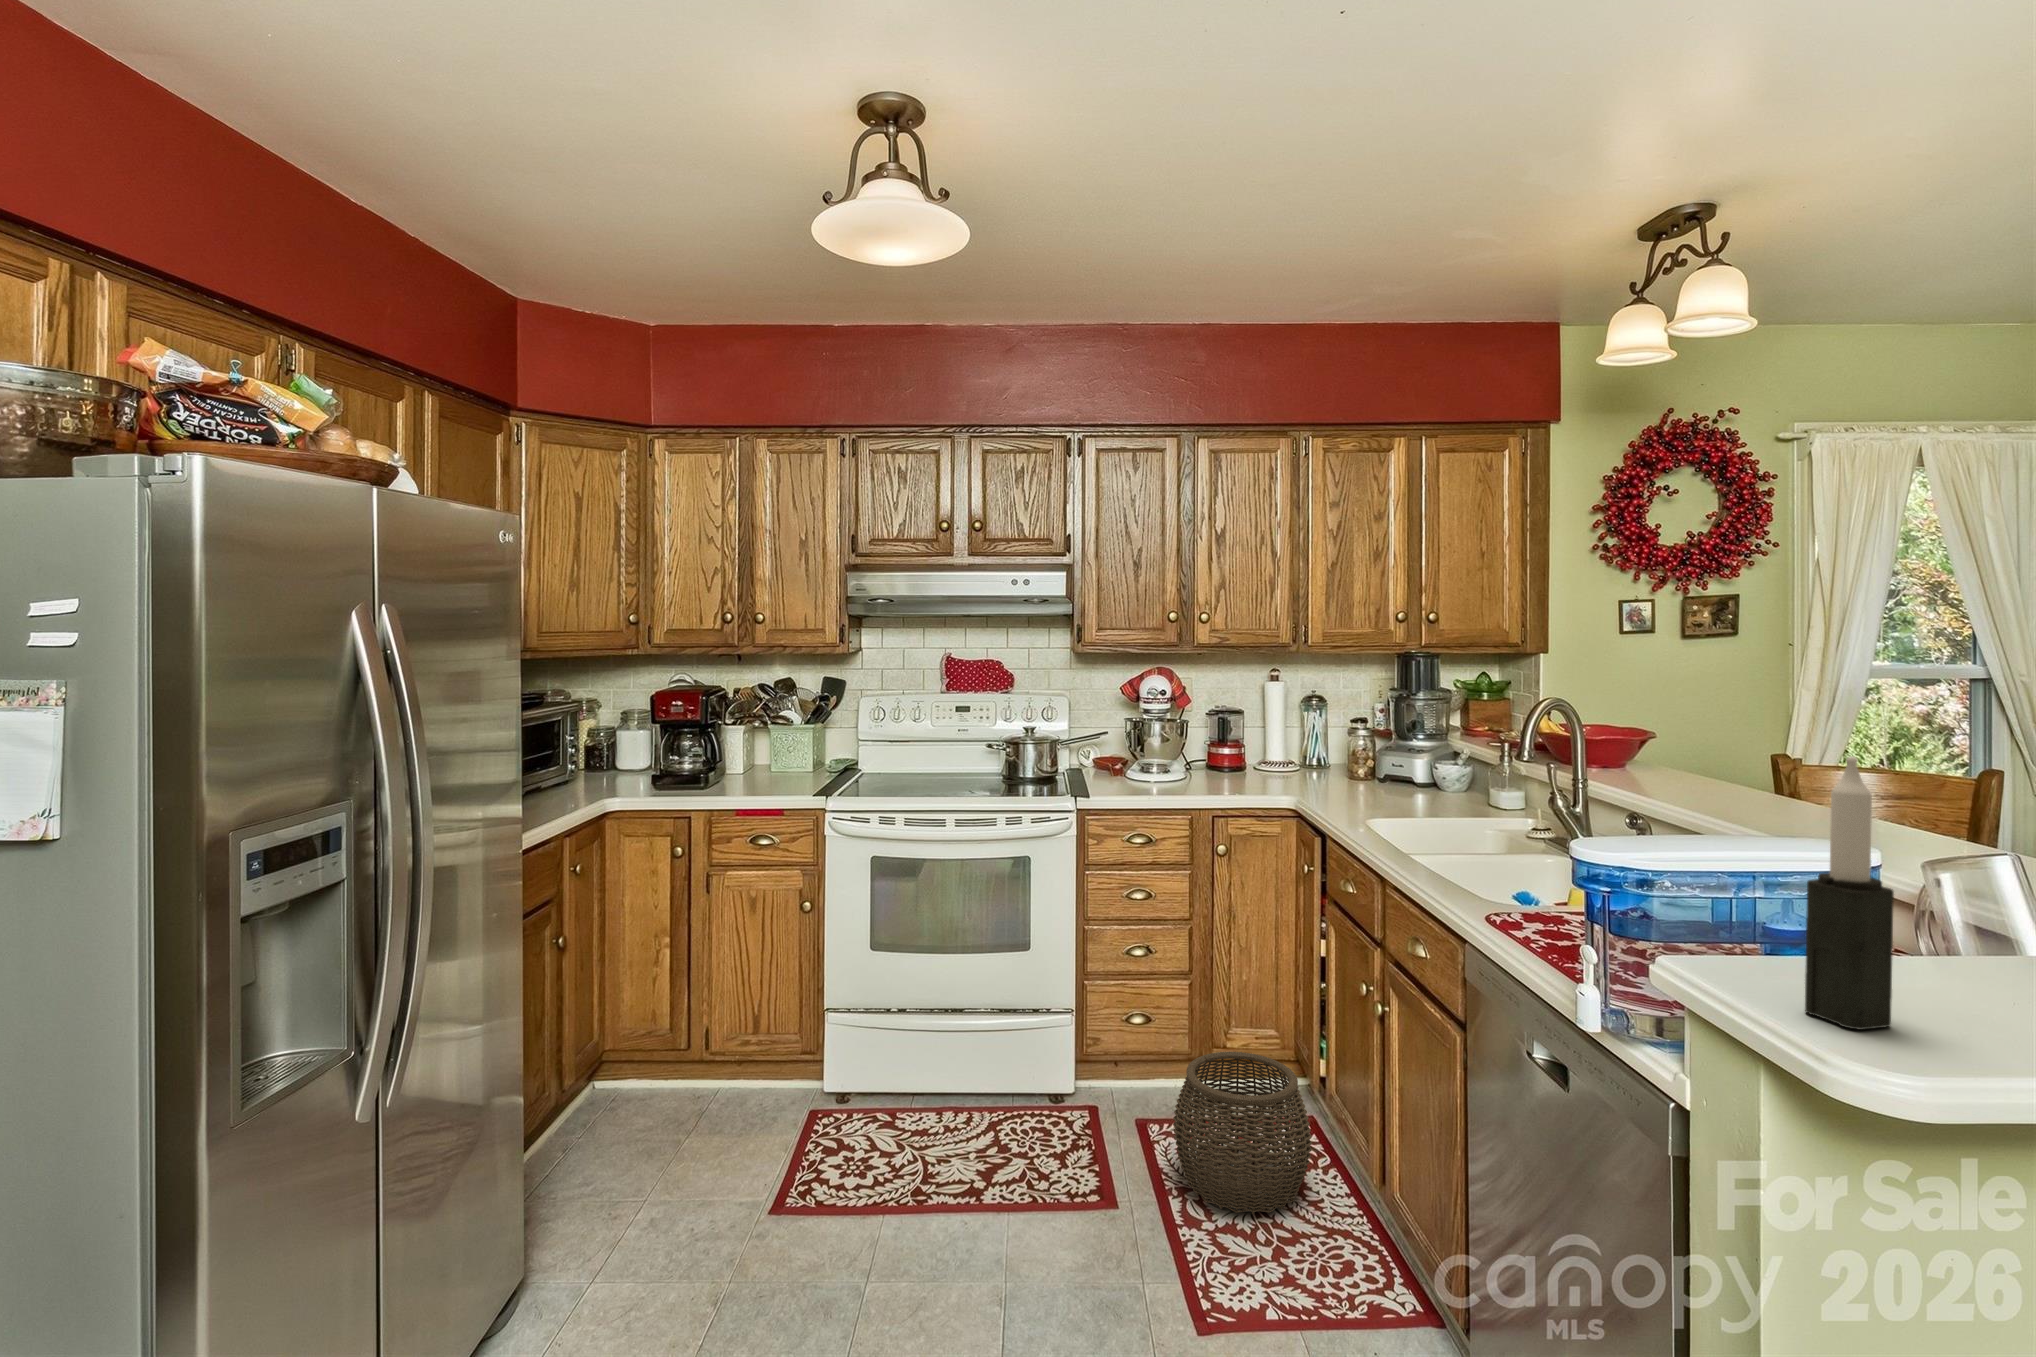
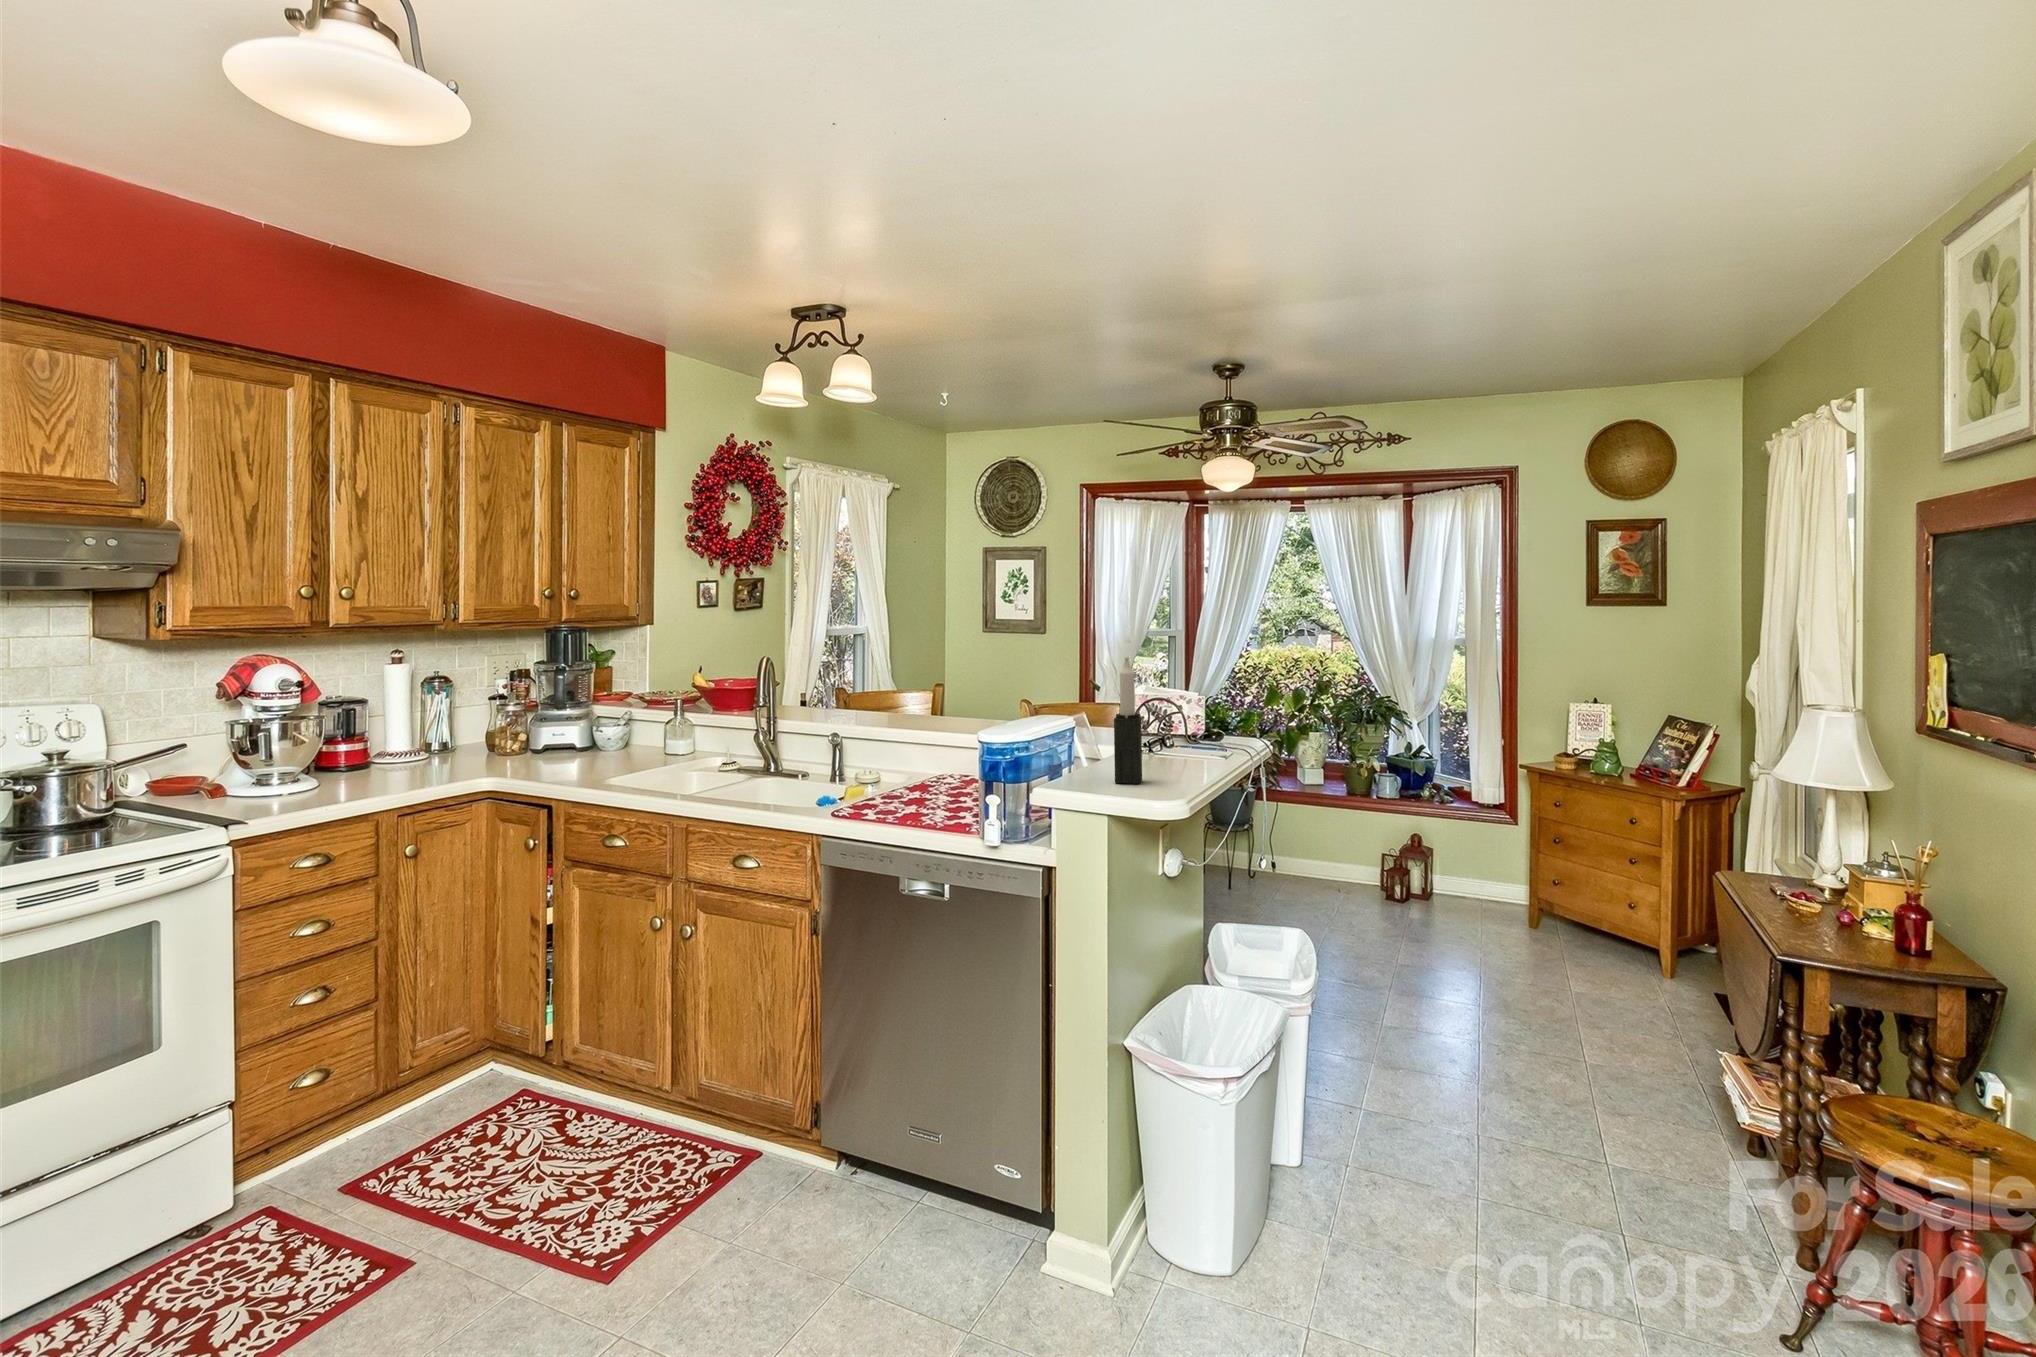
woven basket: present [1173,1052,1312,1214] -> none [436,1035,592,1202]

